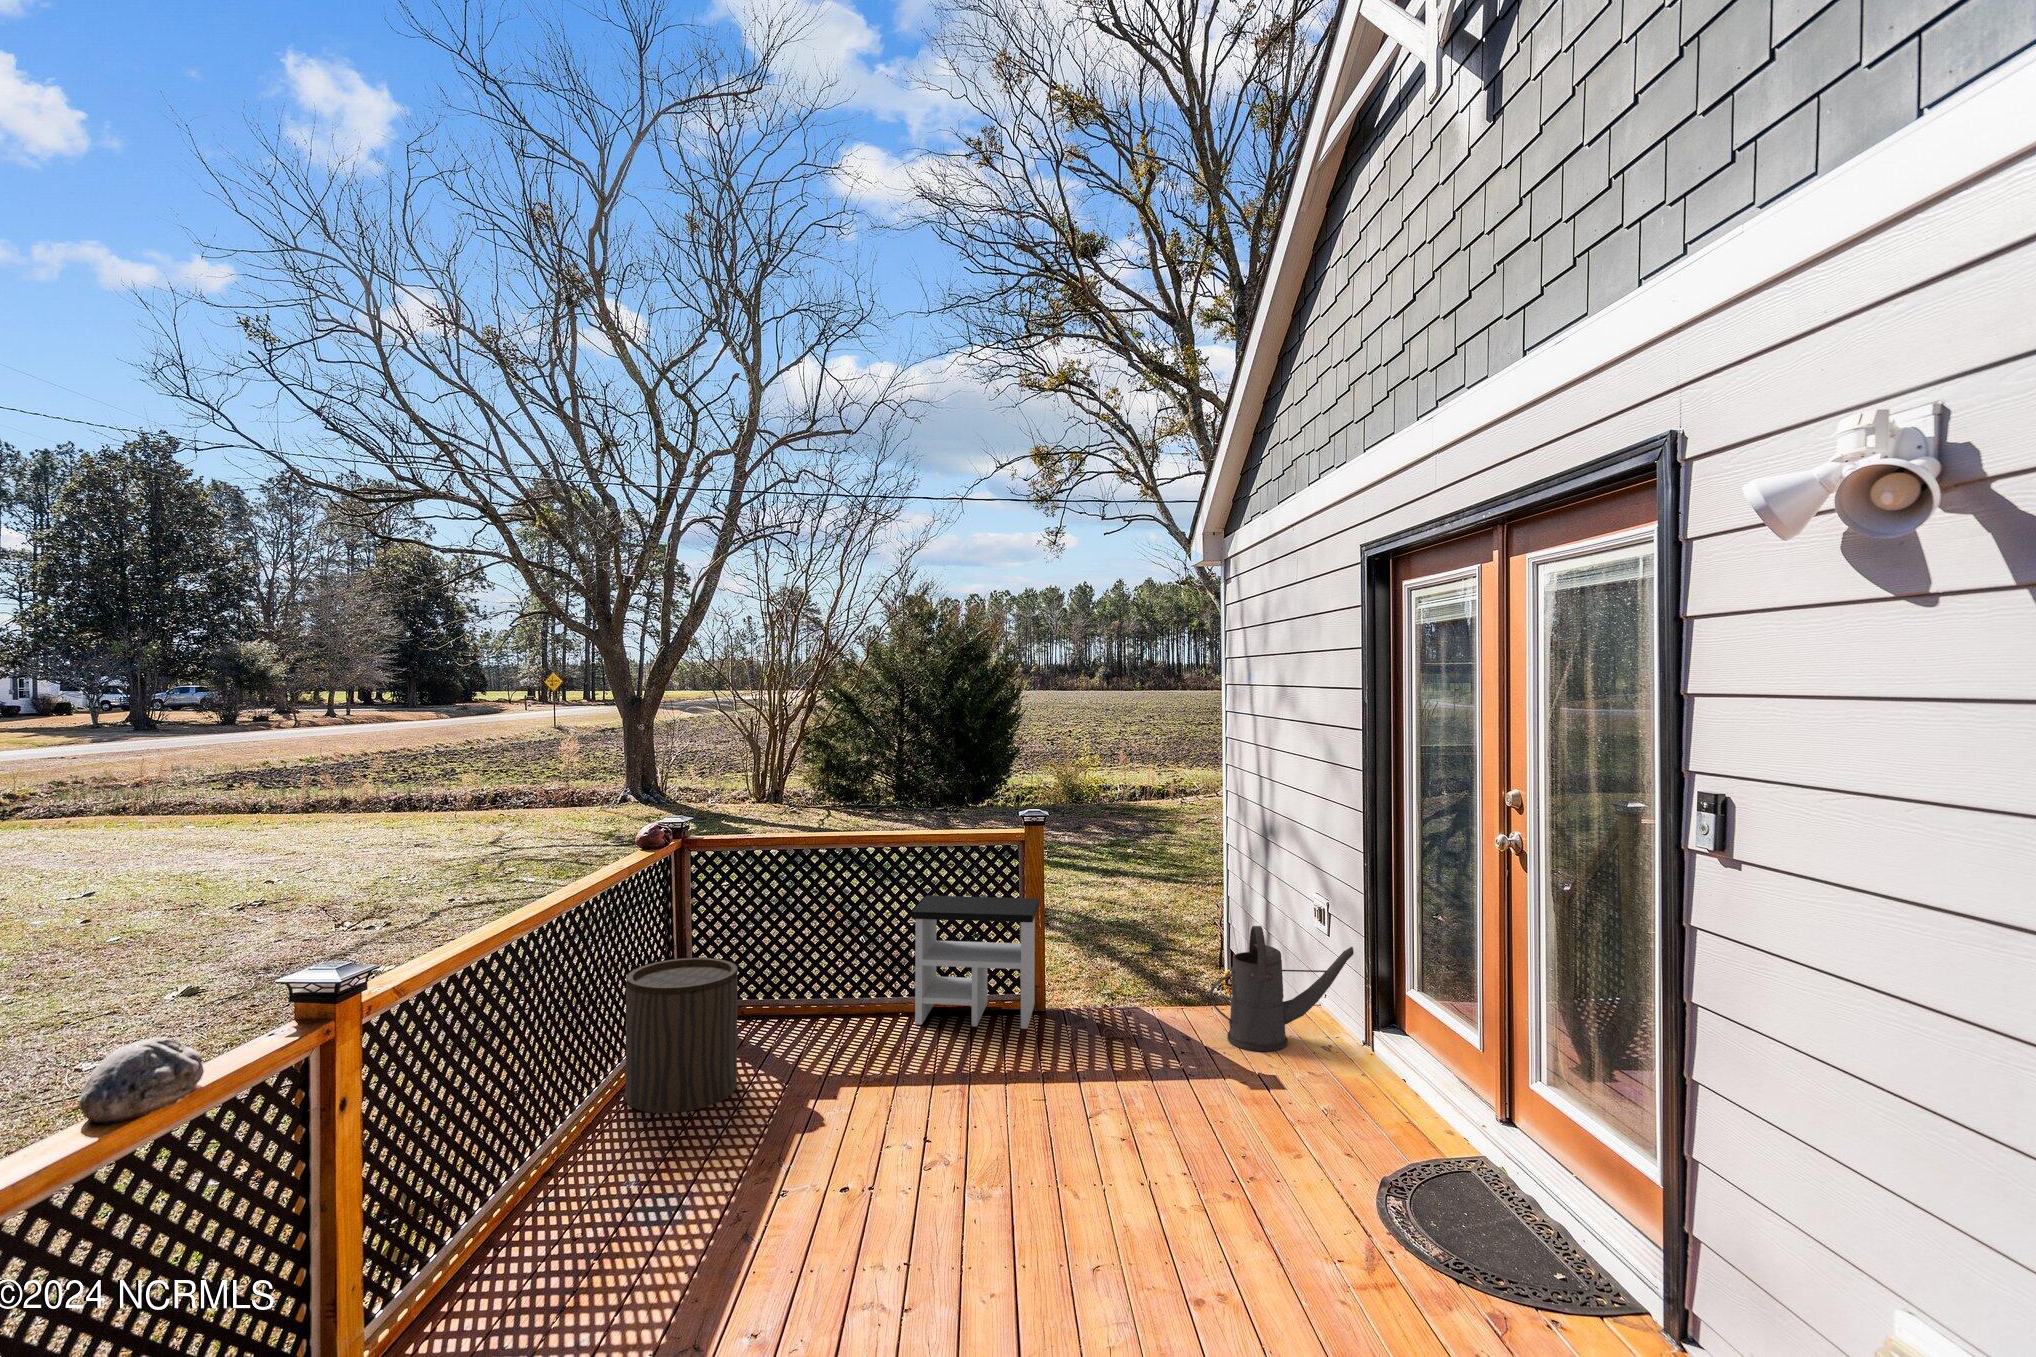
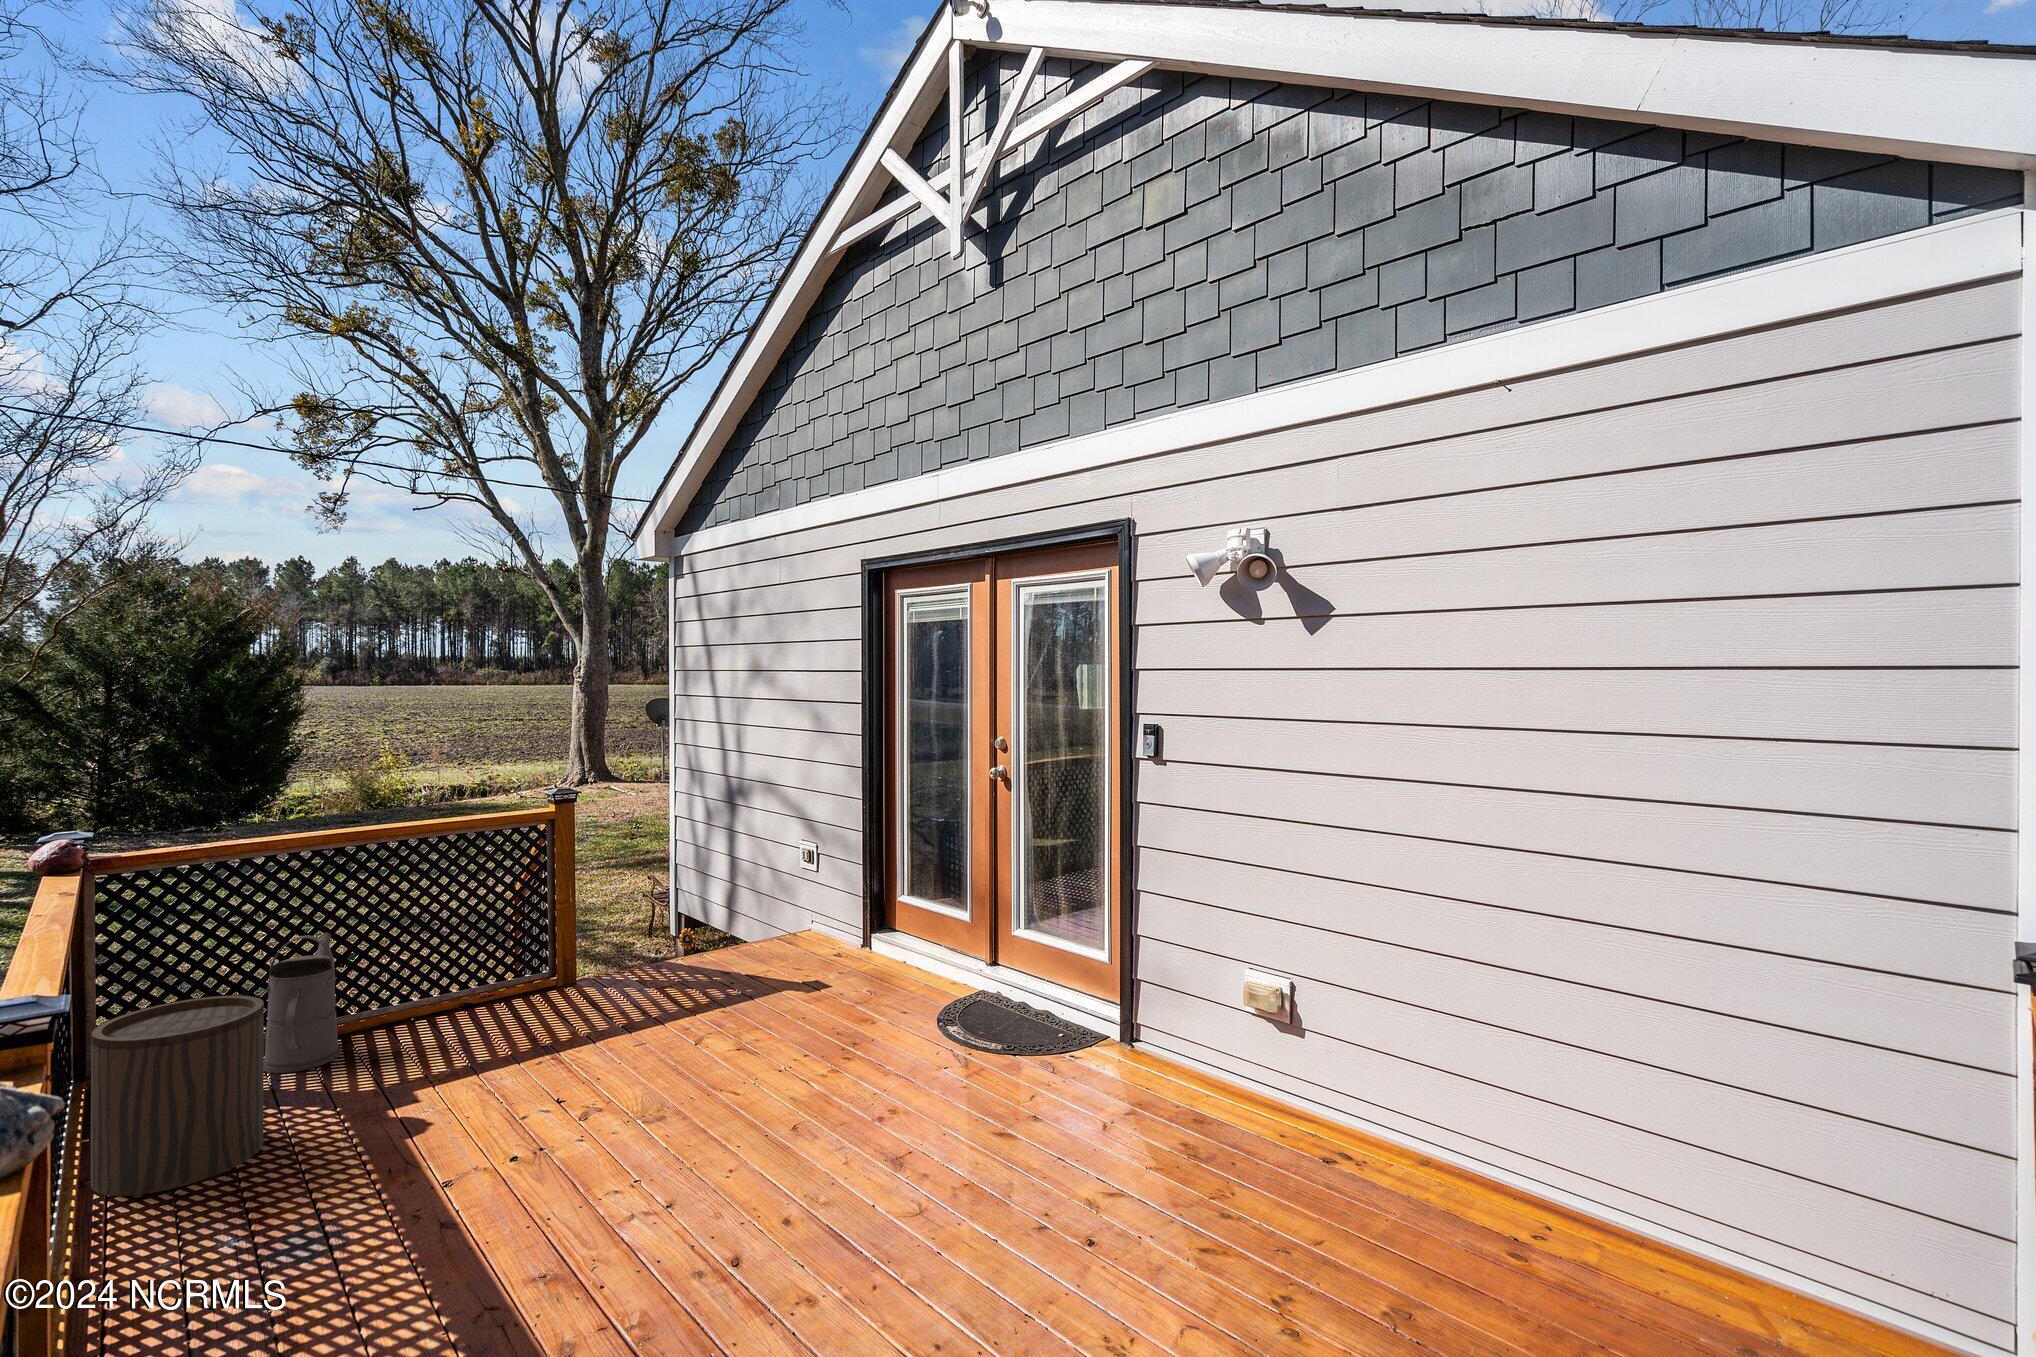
side table: present [911,895,1039,1029] -> none [418,881,567,1031]
watering can: present [1210,926,1354,1051] -> present [263,933,341,1073]

